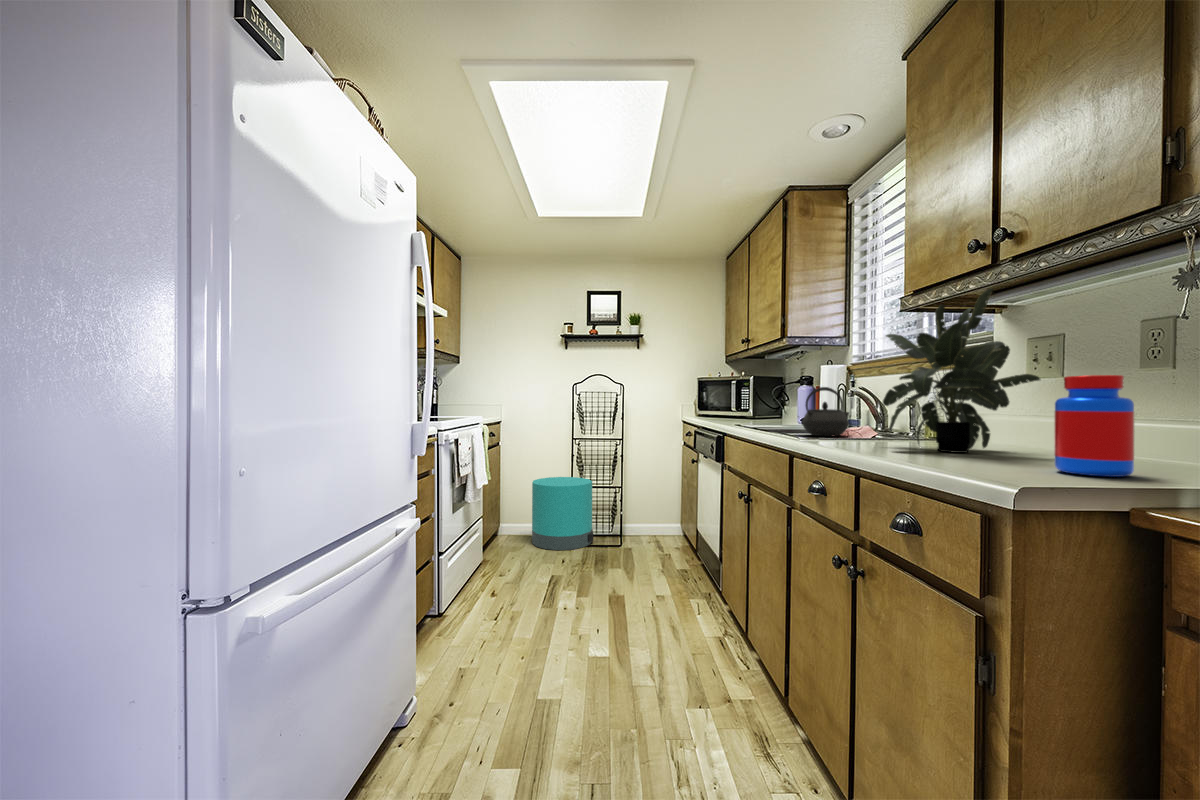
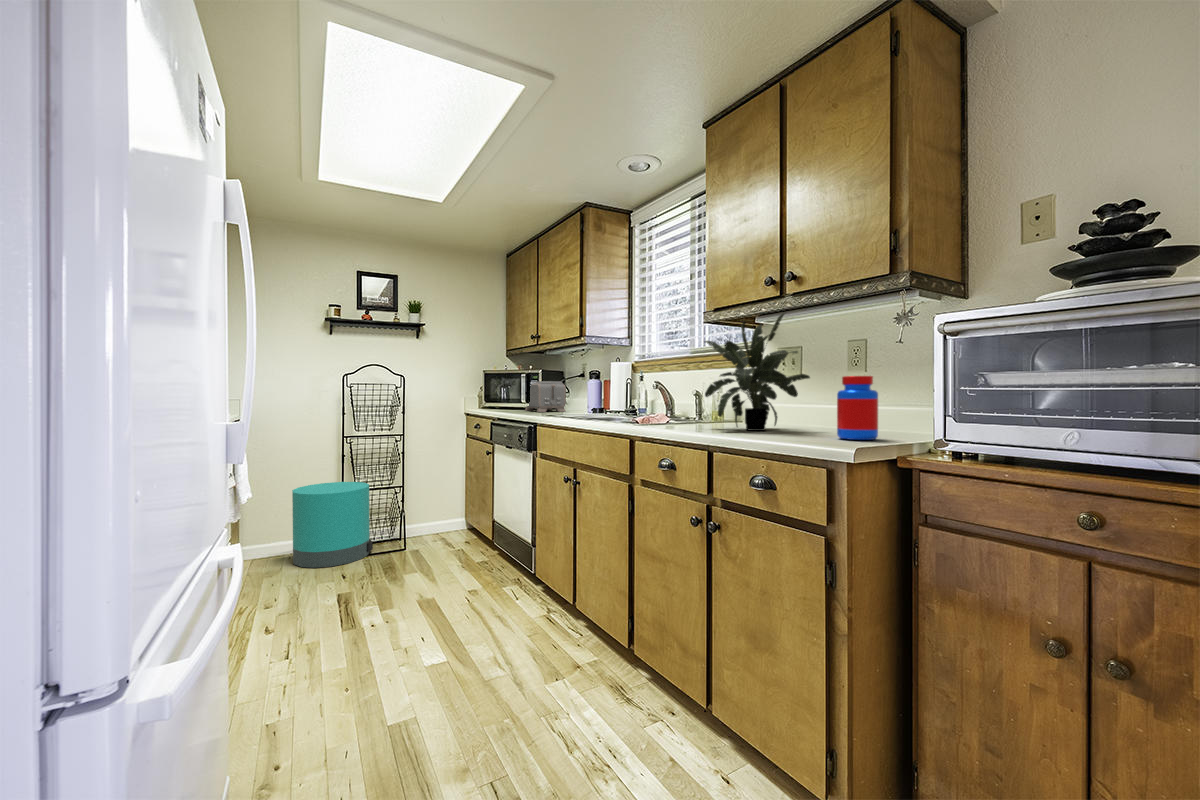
toaster: none [737,387,777,420] -> present [525,381,566,412]
kettle: present [802,387,849,436] -> none [625,382,662,423]

